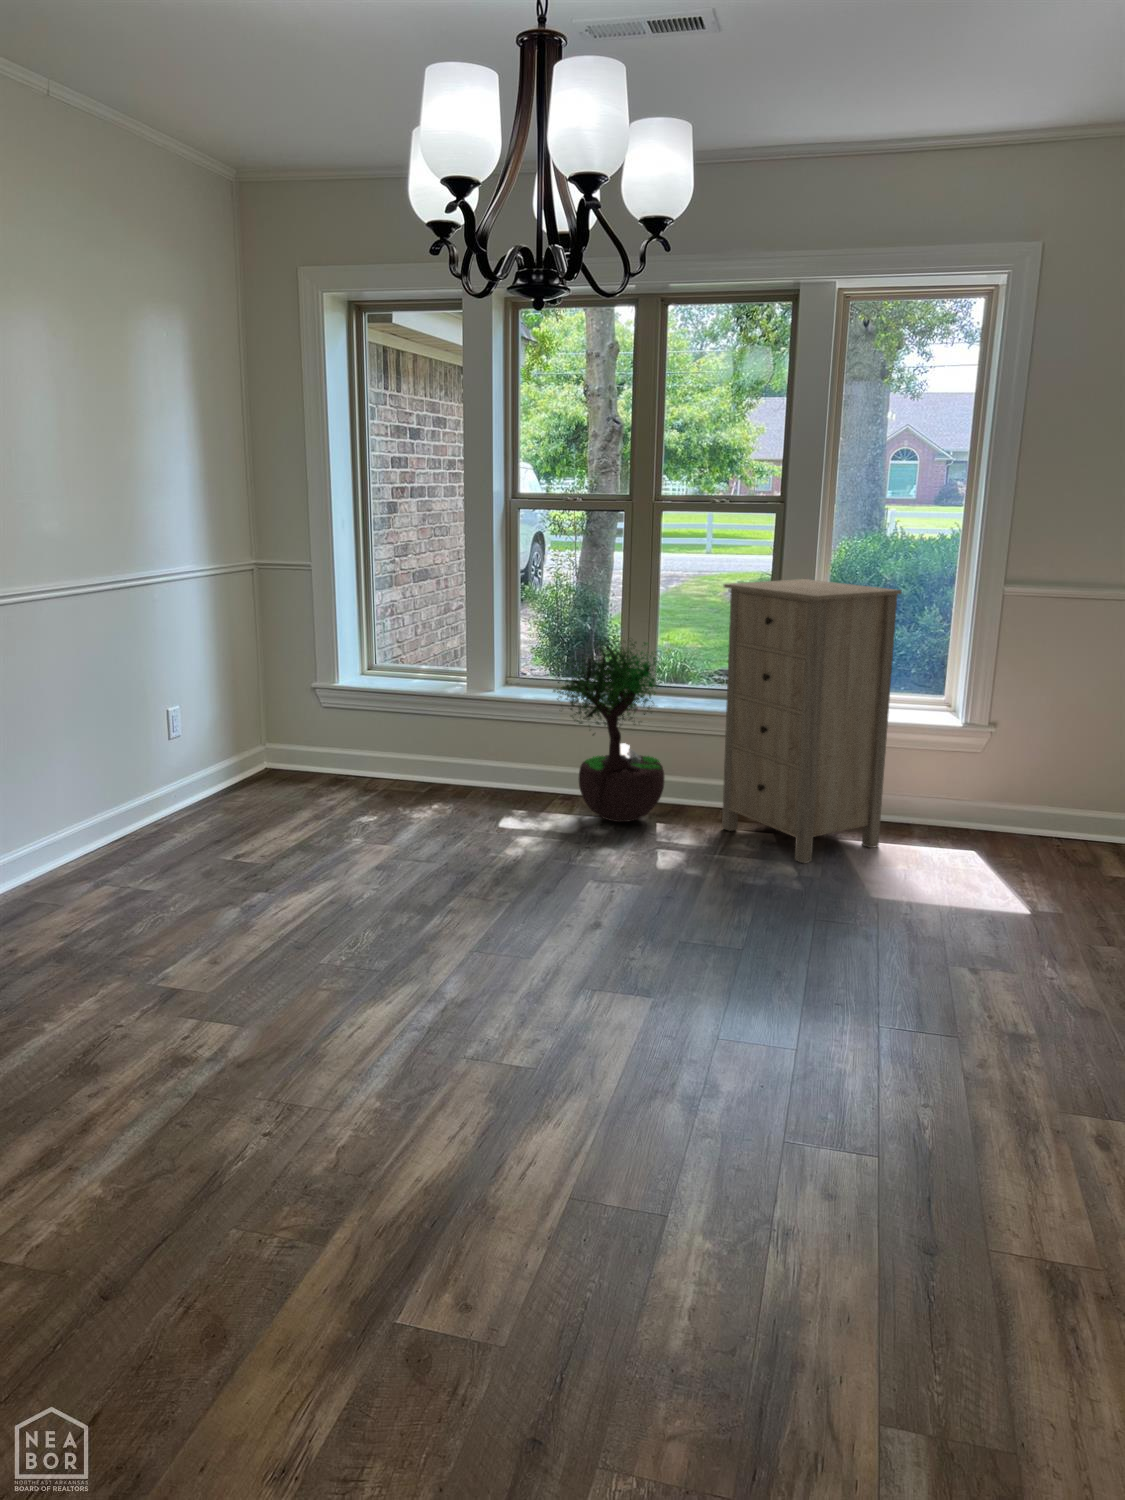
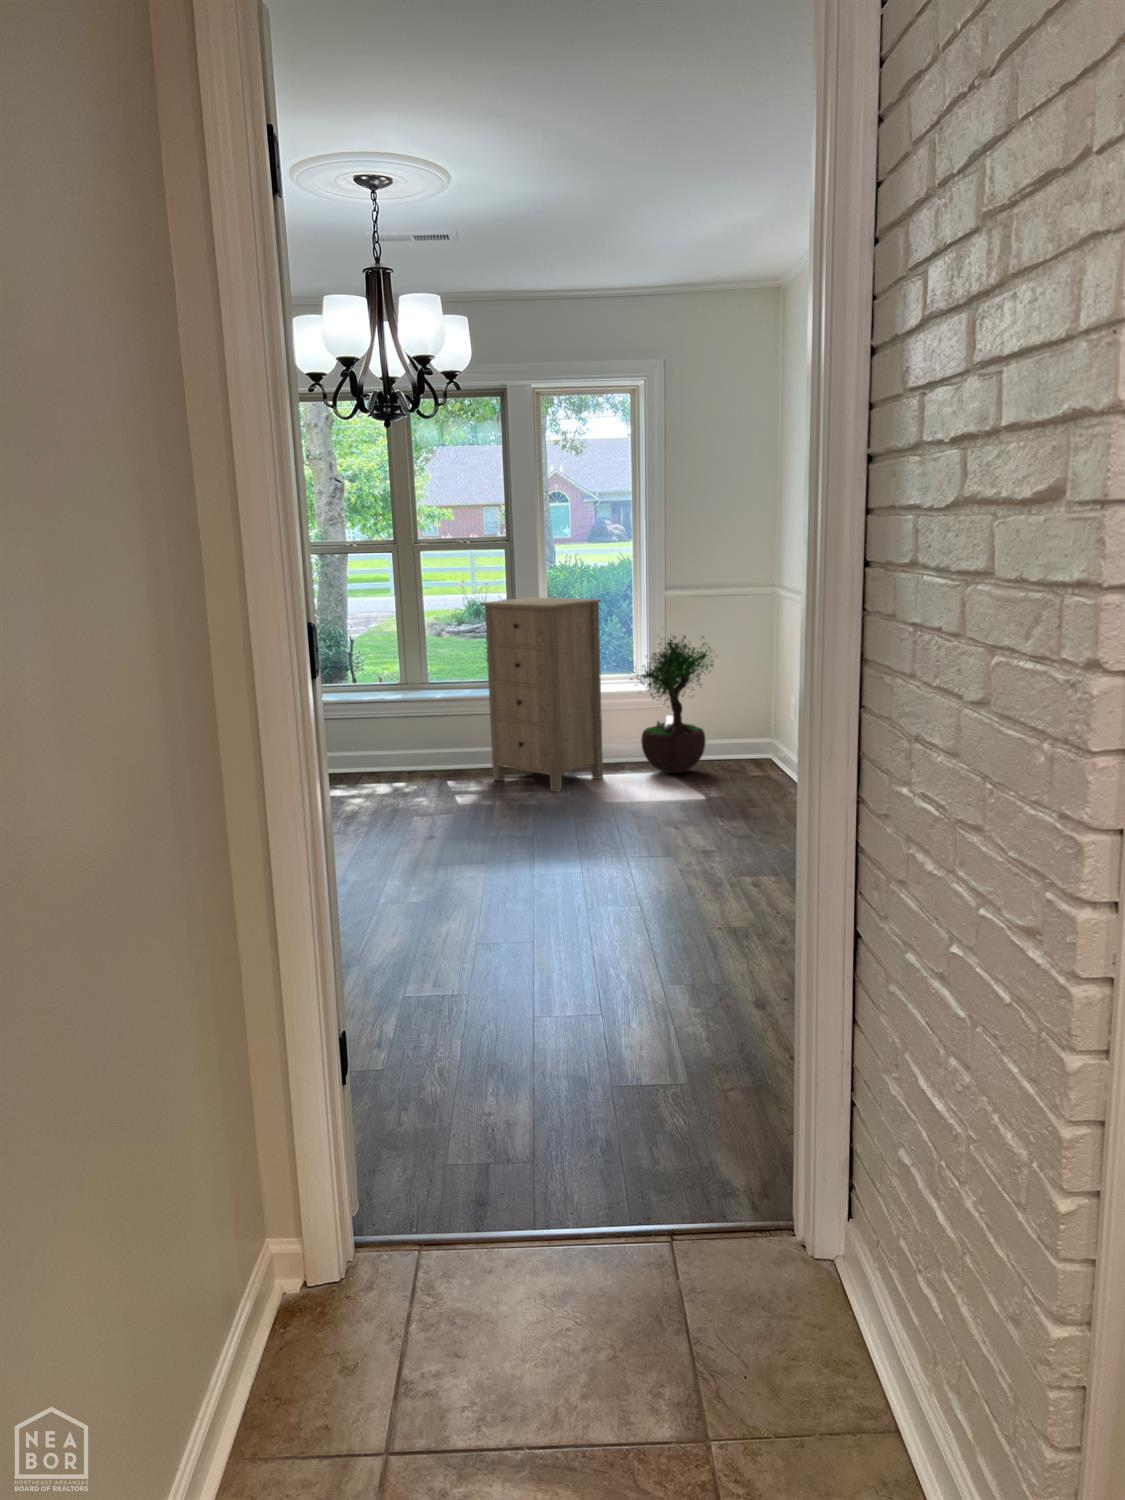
potted tree: present [553,640,666,822] -> present [631,636,713,773]

